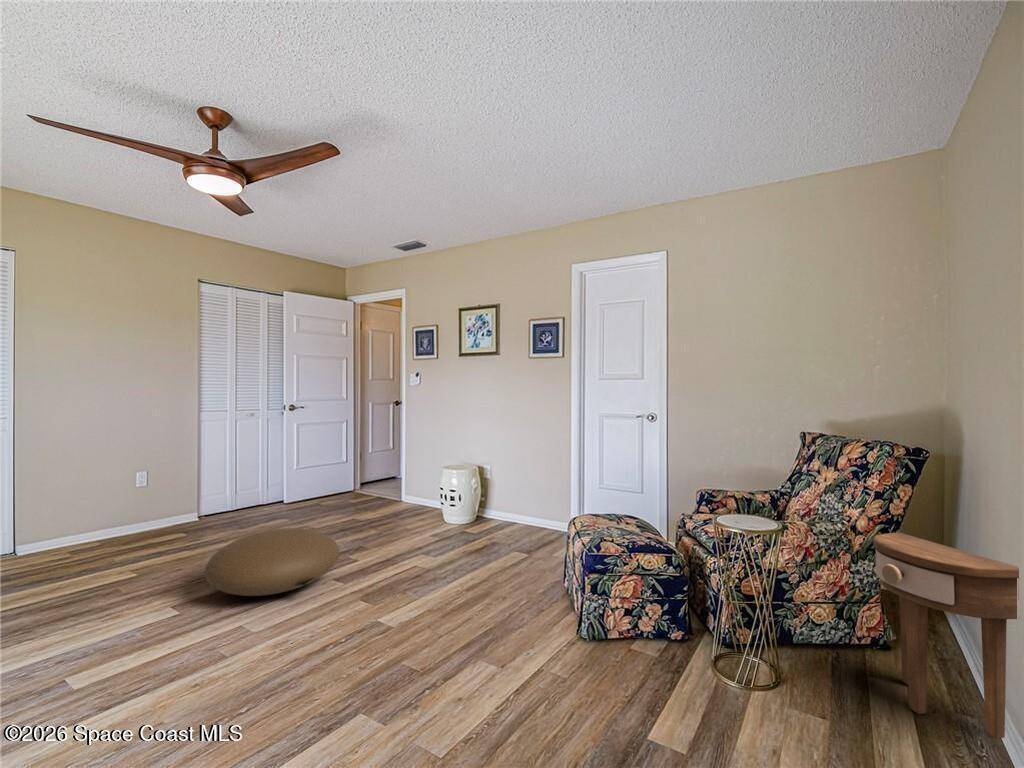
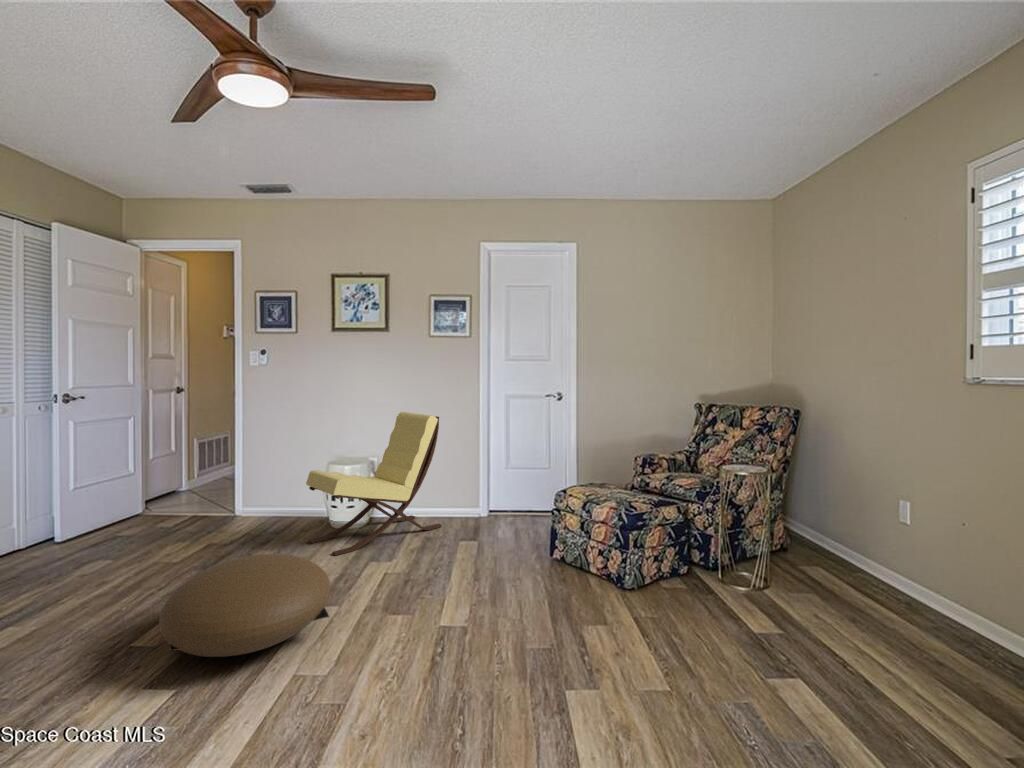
lounge chair: none [405,427,519,547] -> present [306,412,442,556]
side table: present [873,532,1019,738] -> none [793,466,881,576]

